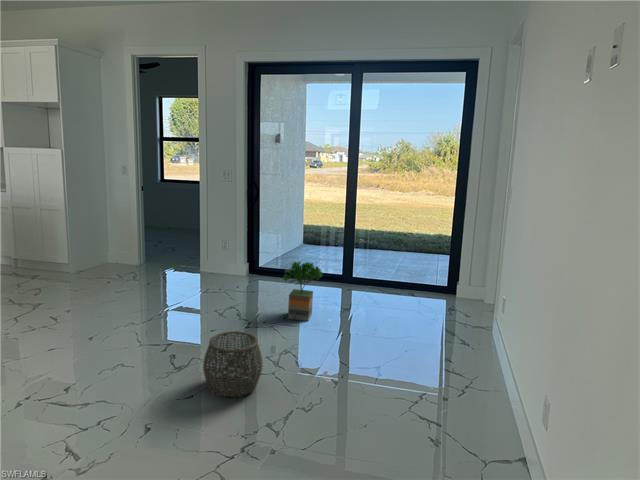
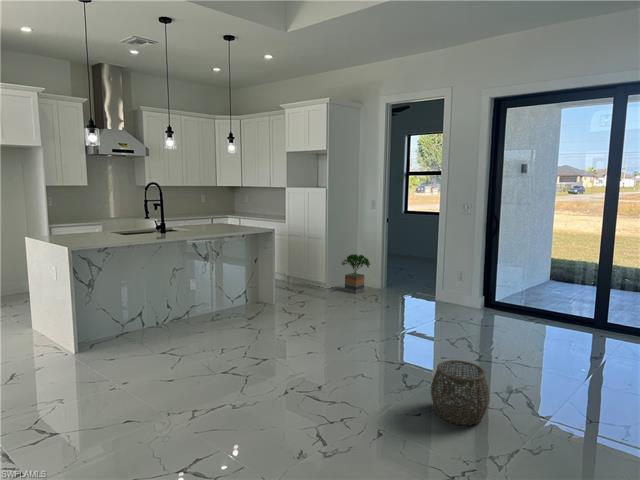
potted tree: present [283,262,322,321] -> present [342,254,370,293]

